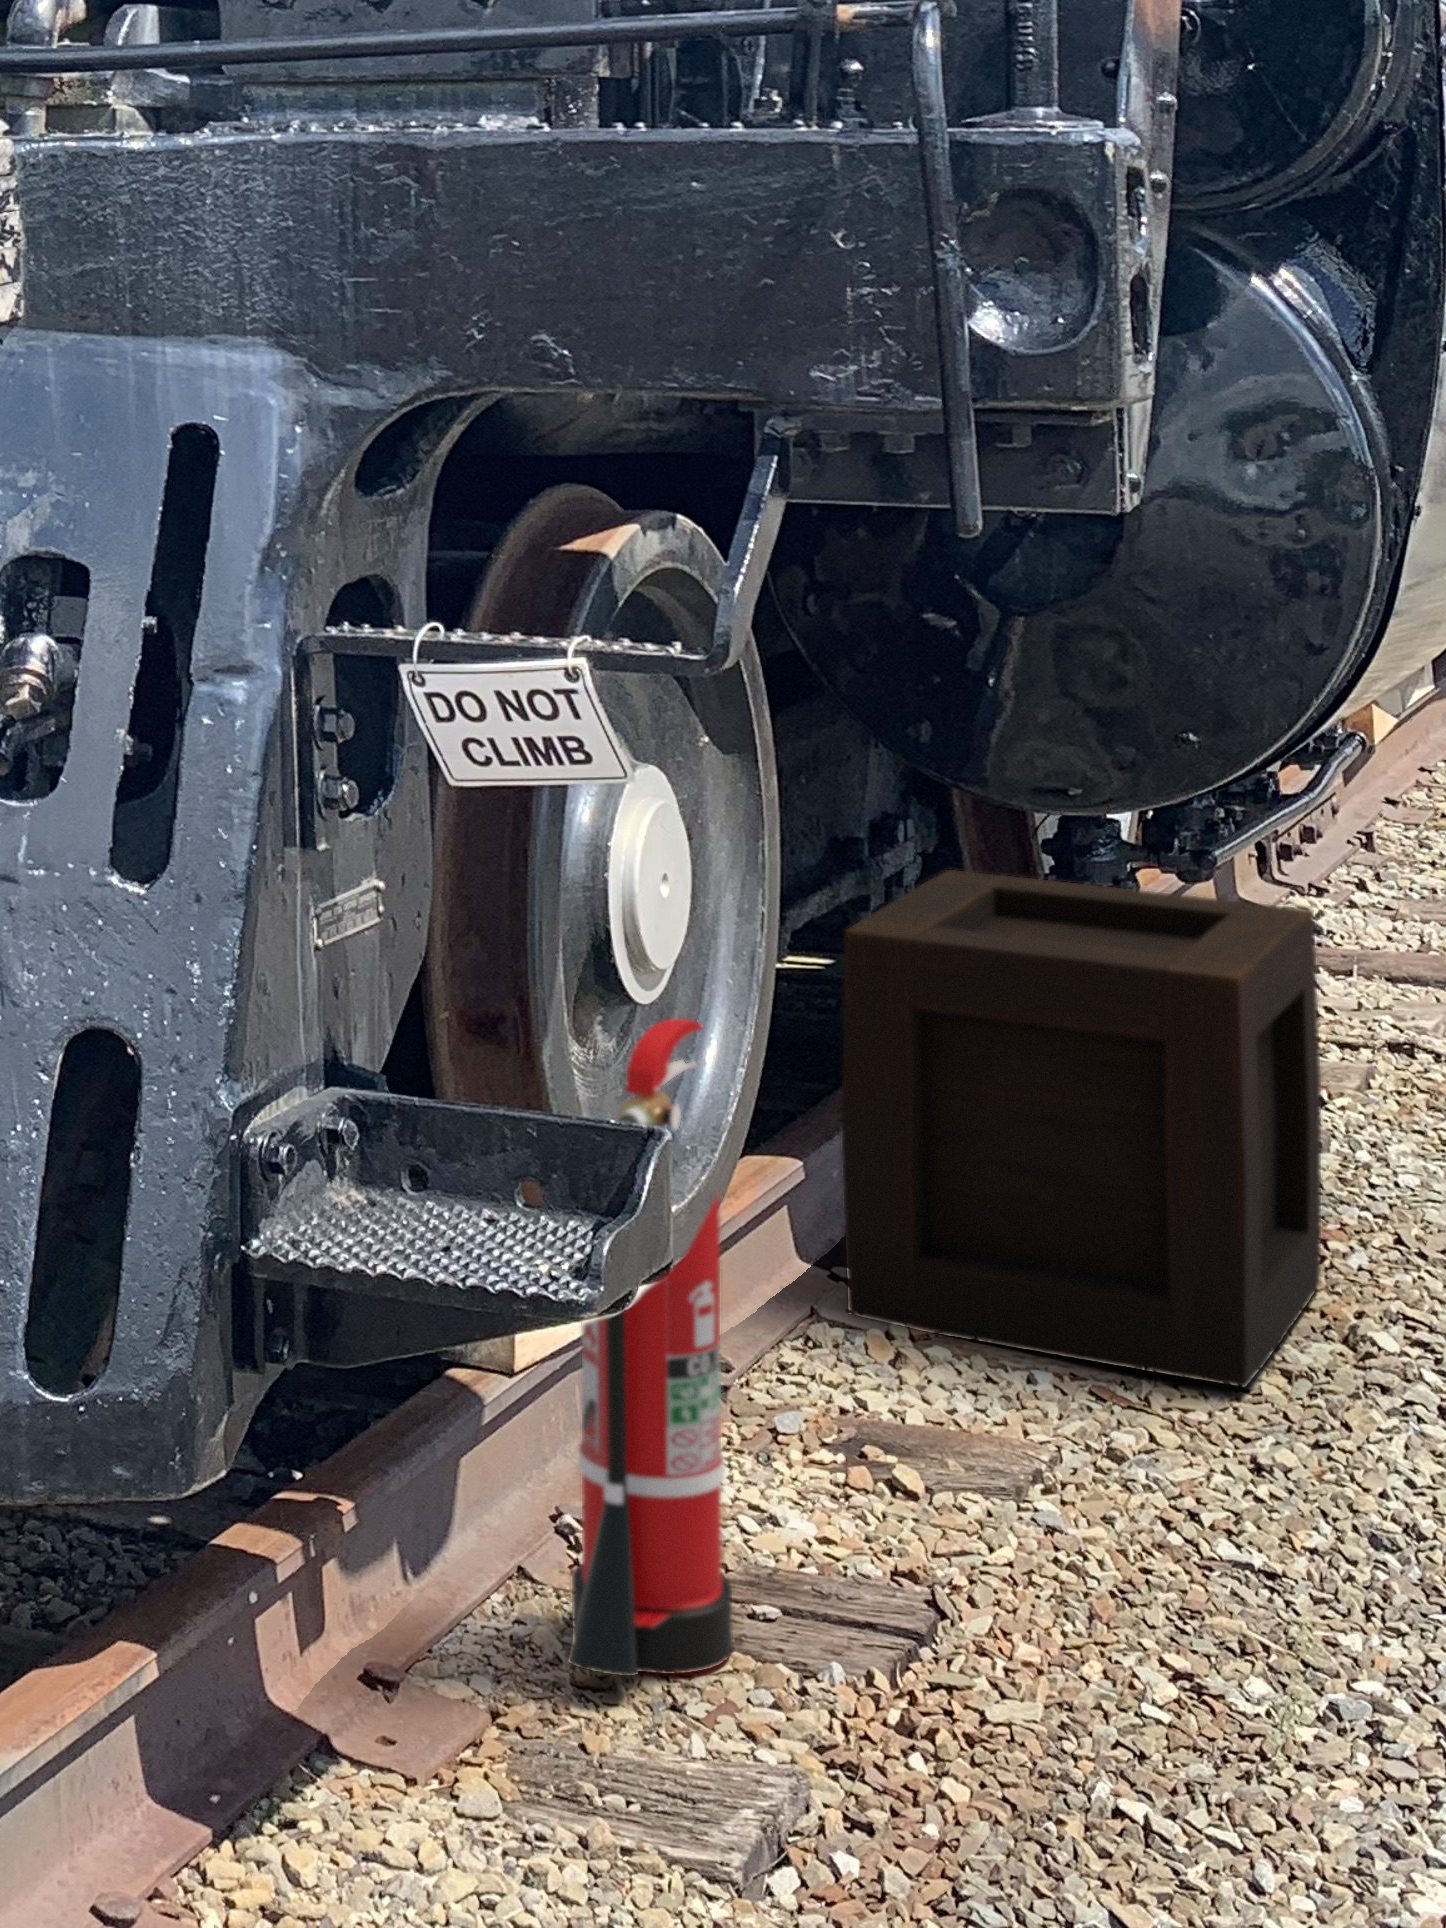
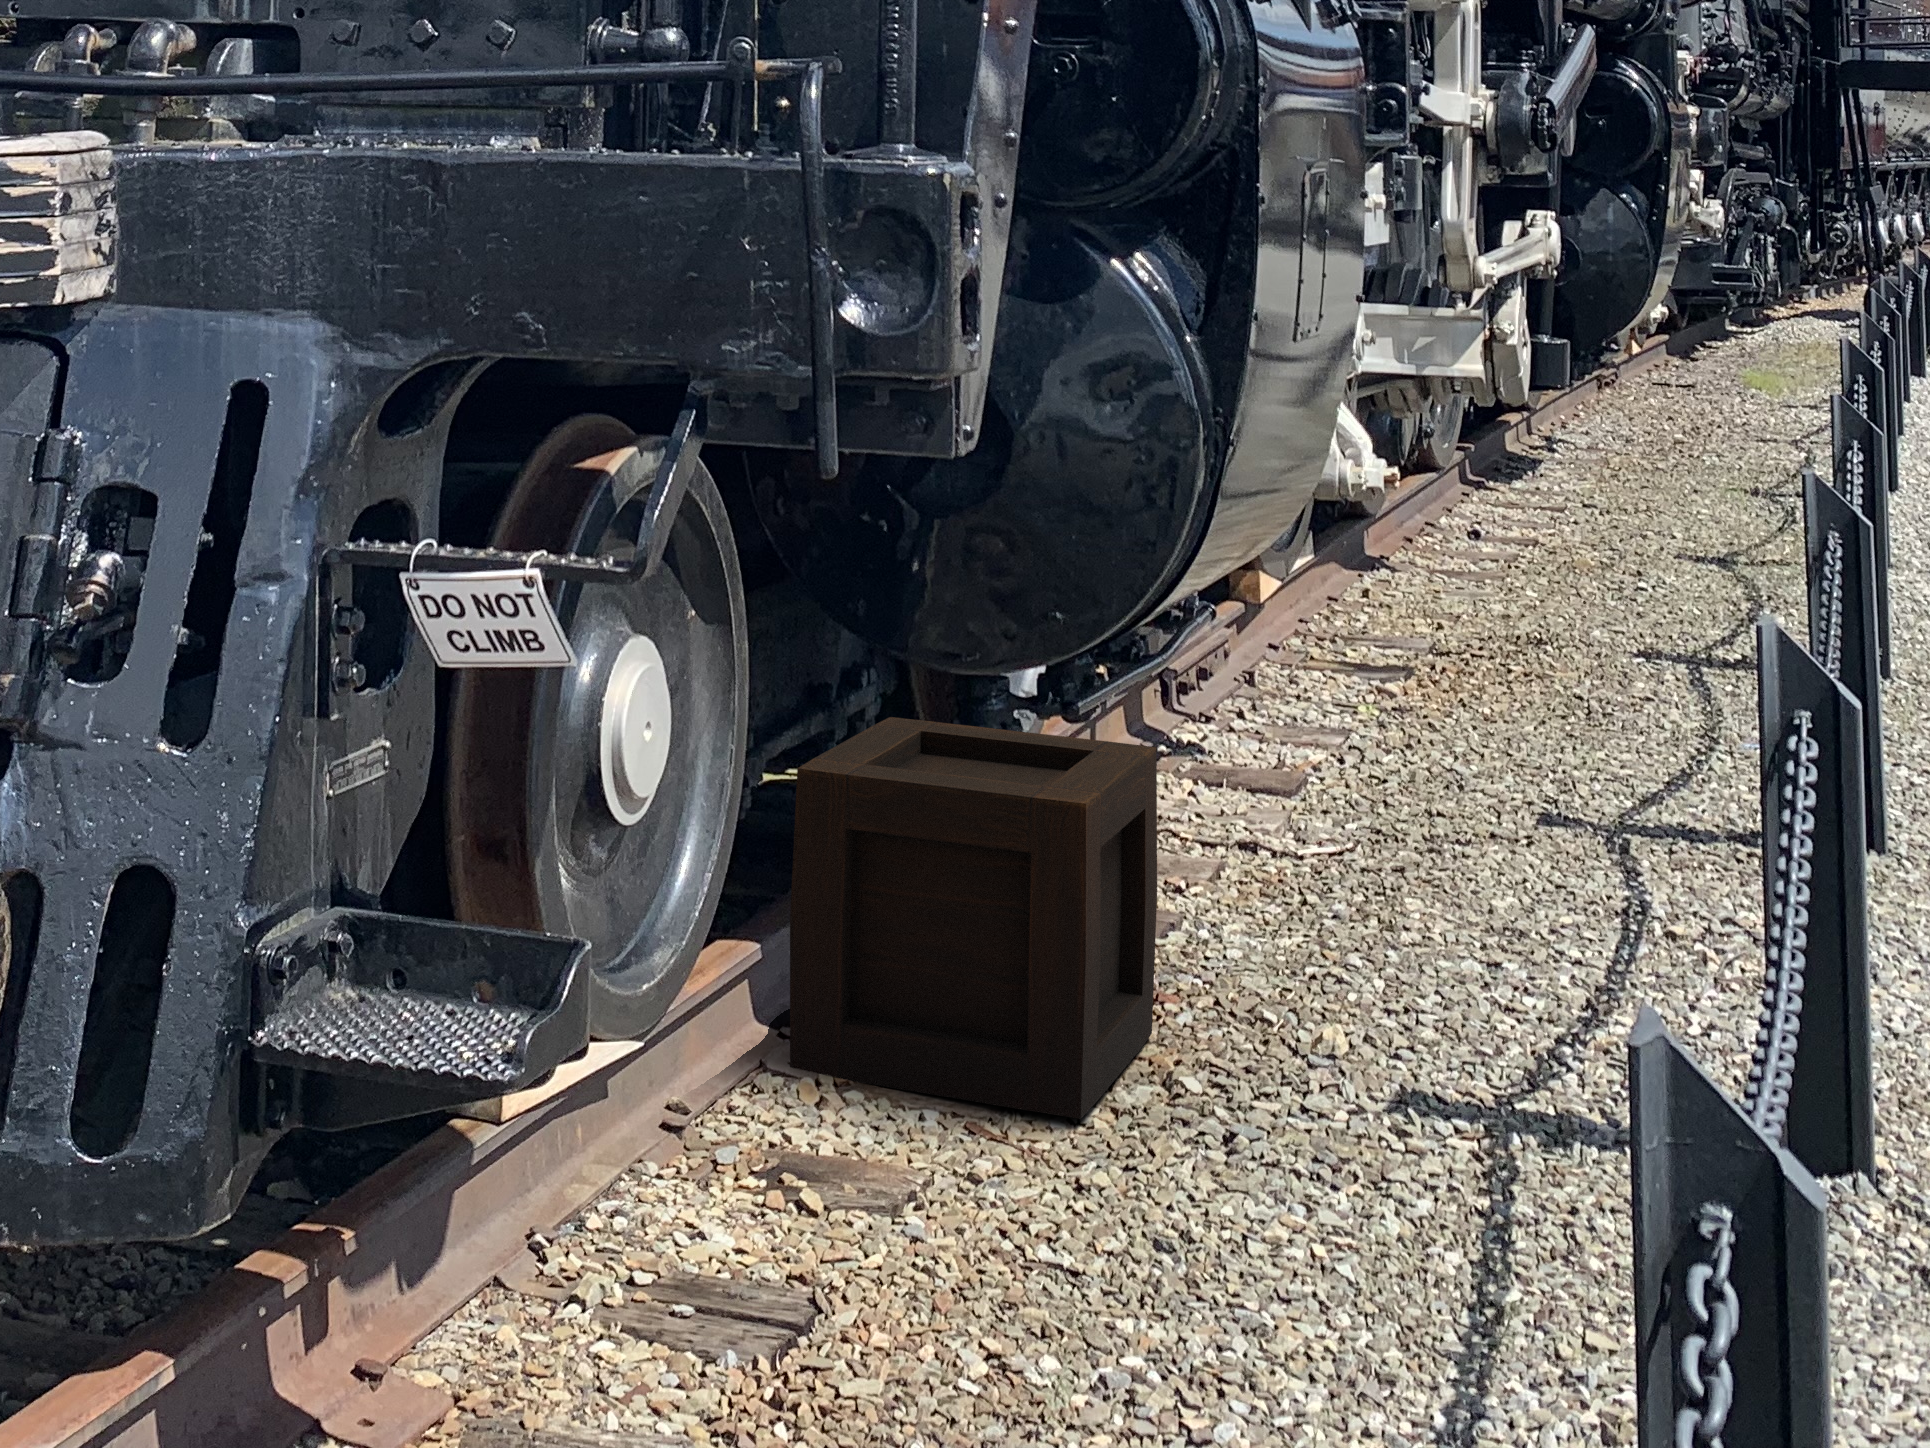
fire extinguisher: present [568,1019,733,1676] -> none [519,848,654,1369]

